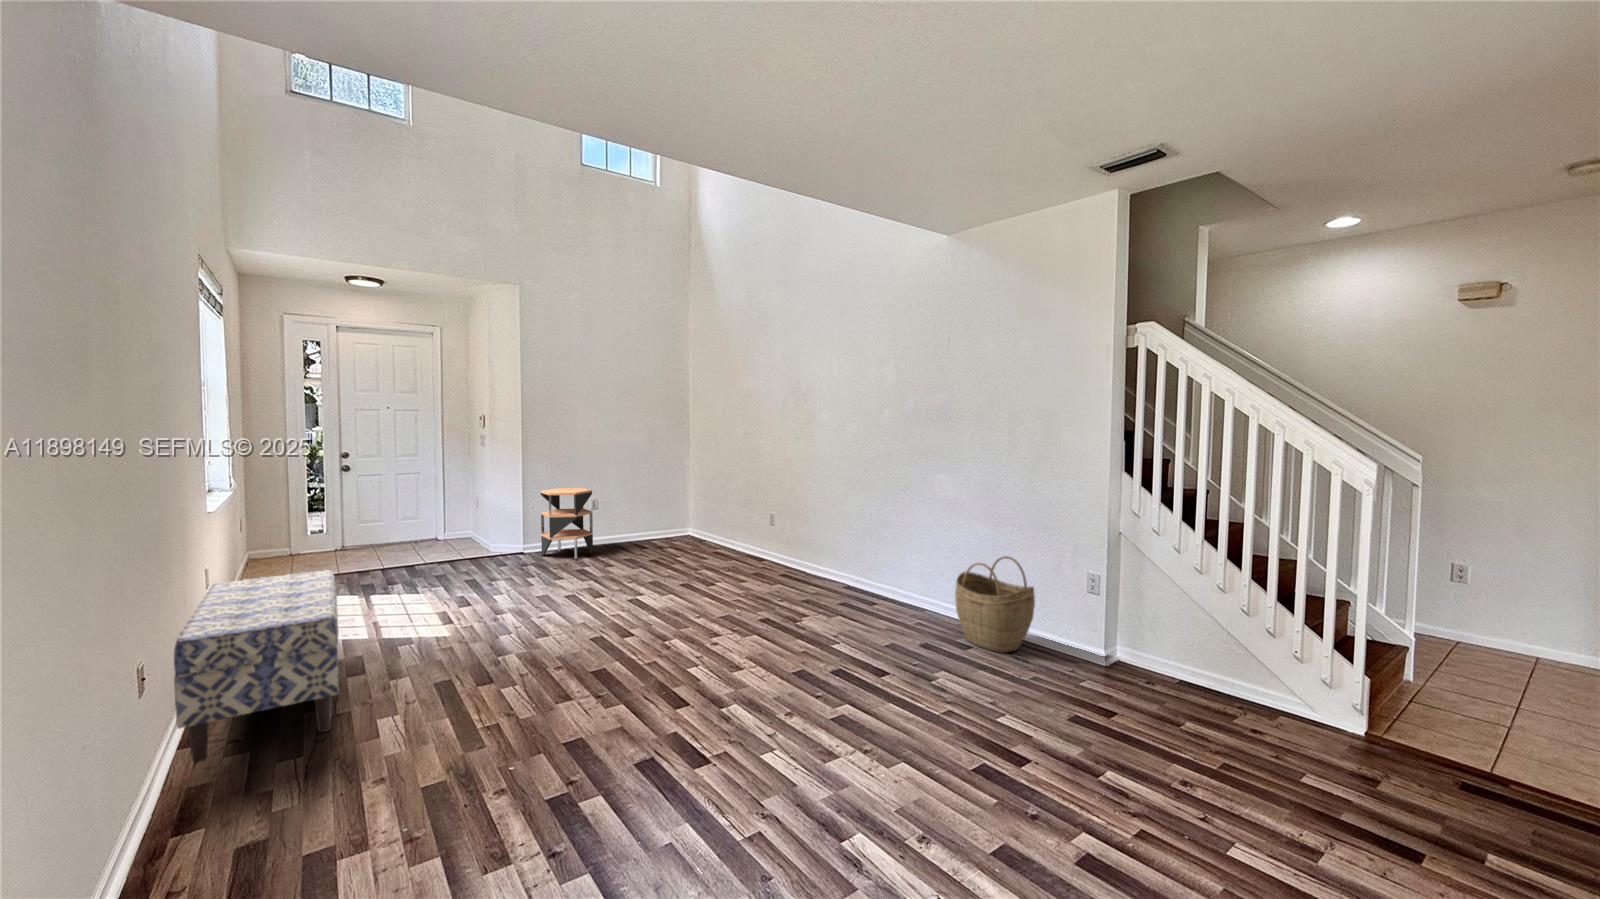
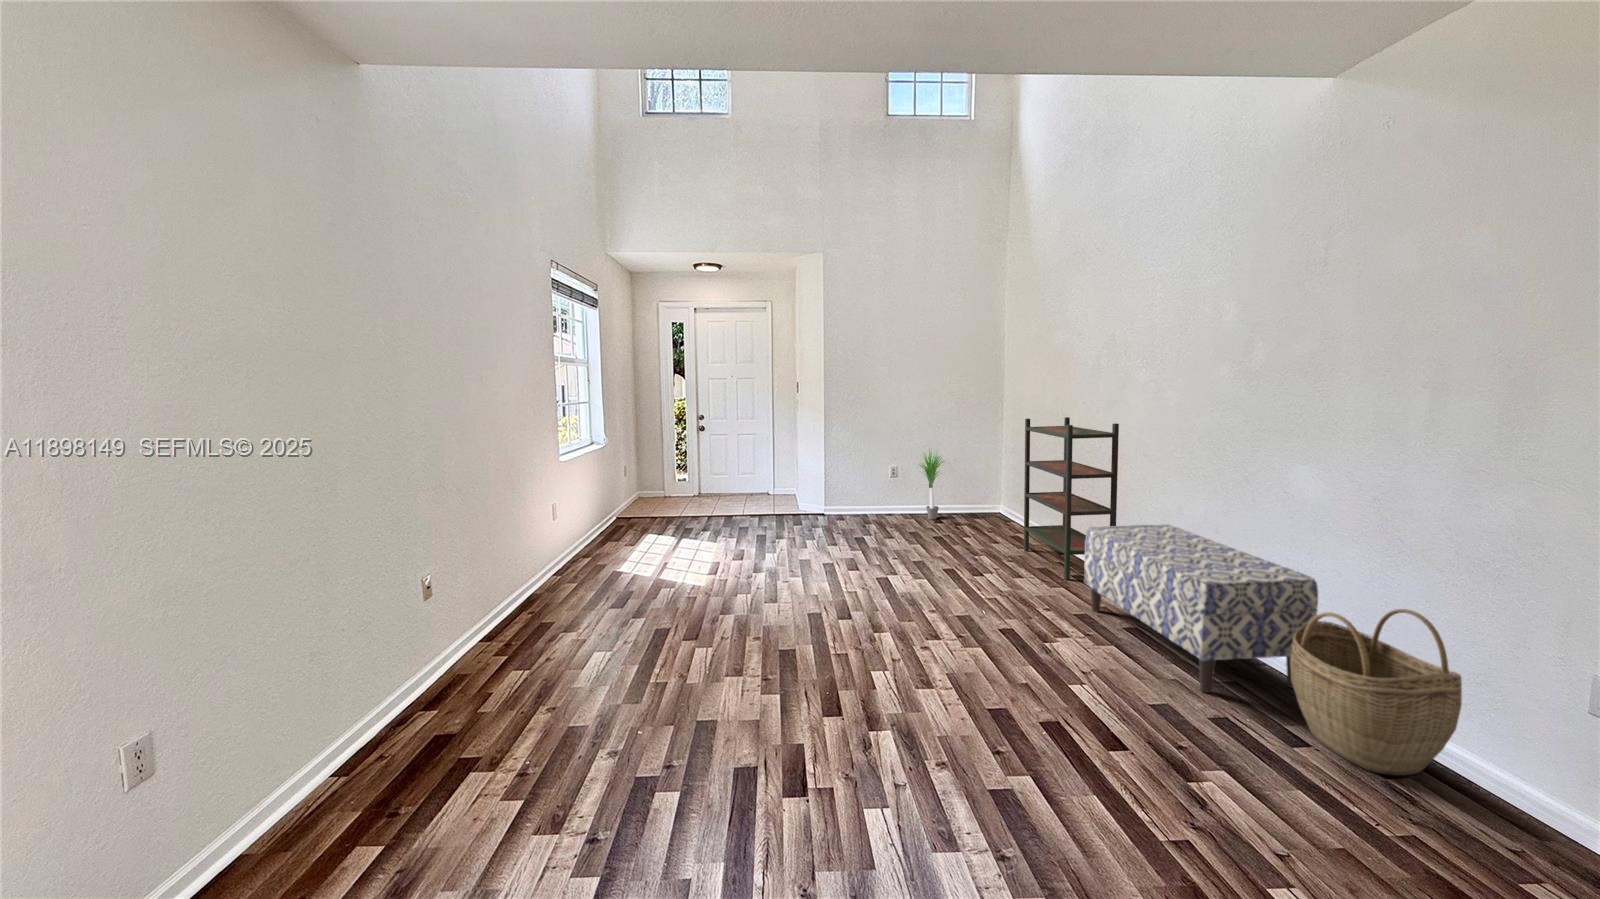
bookshelf: none [733,450,811,579] -> present [1024,417,1119,580]
potted plant: none [611,475,659,547] -> present [918,450,945,519]
side table: present [541,488,593,559] -> none [836,454,884,526]
bench: present [174,570,339,763] -> present [1084,525,1318,693]

